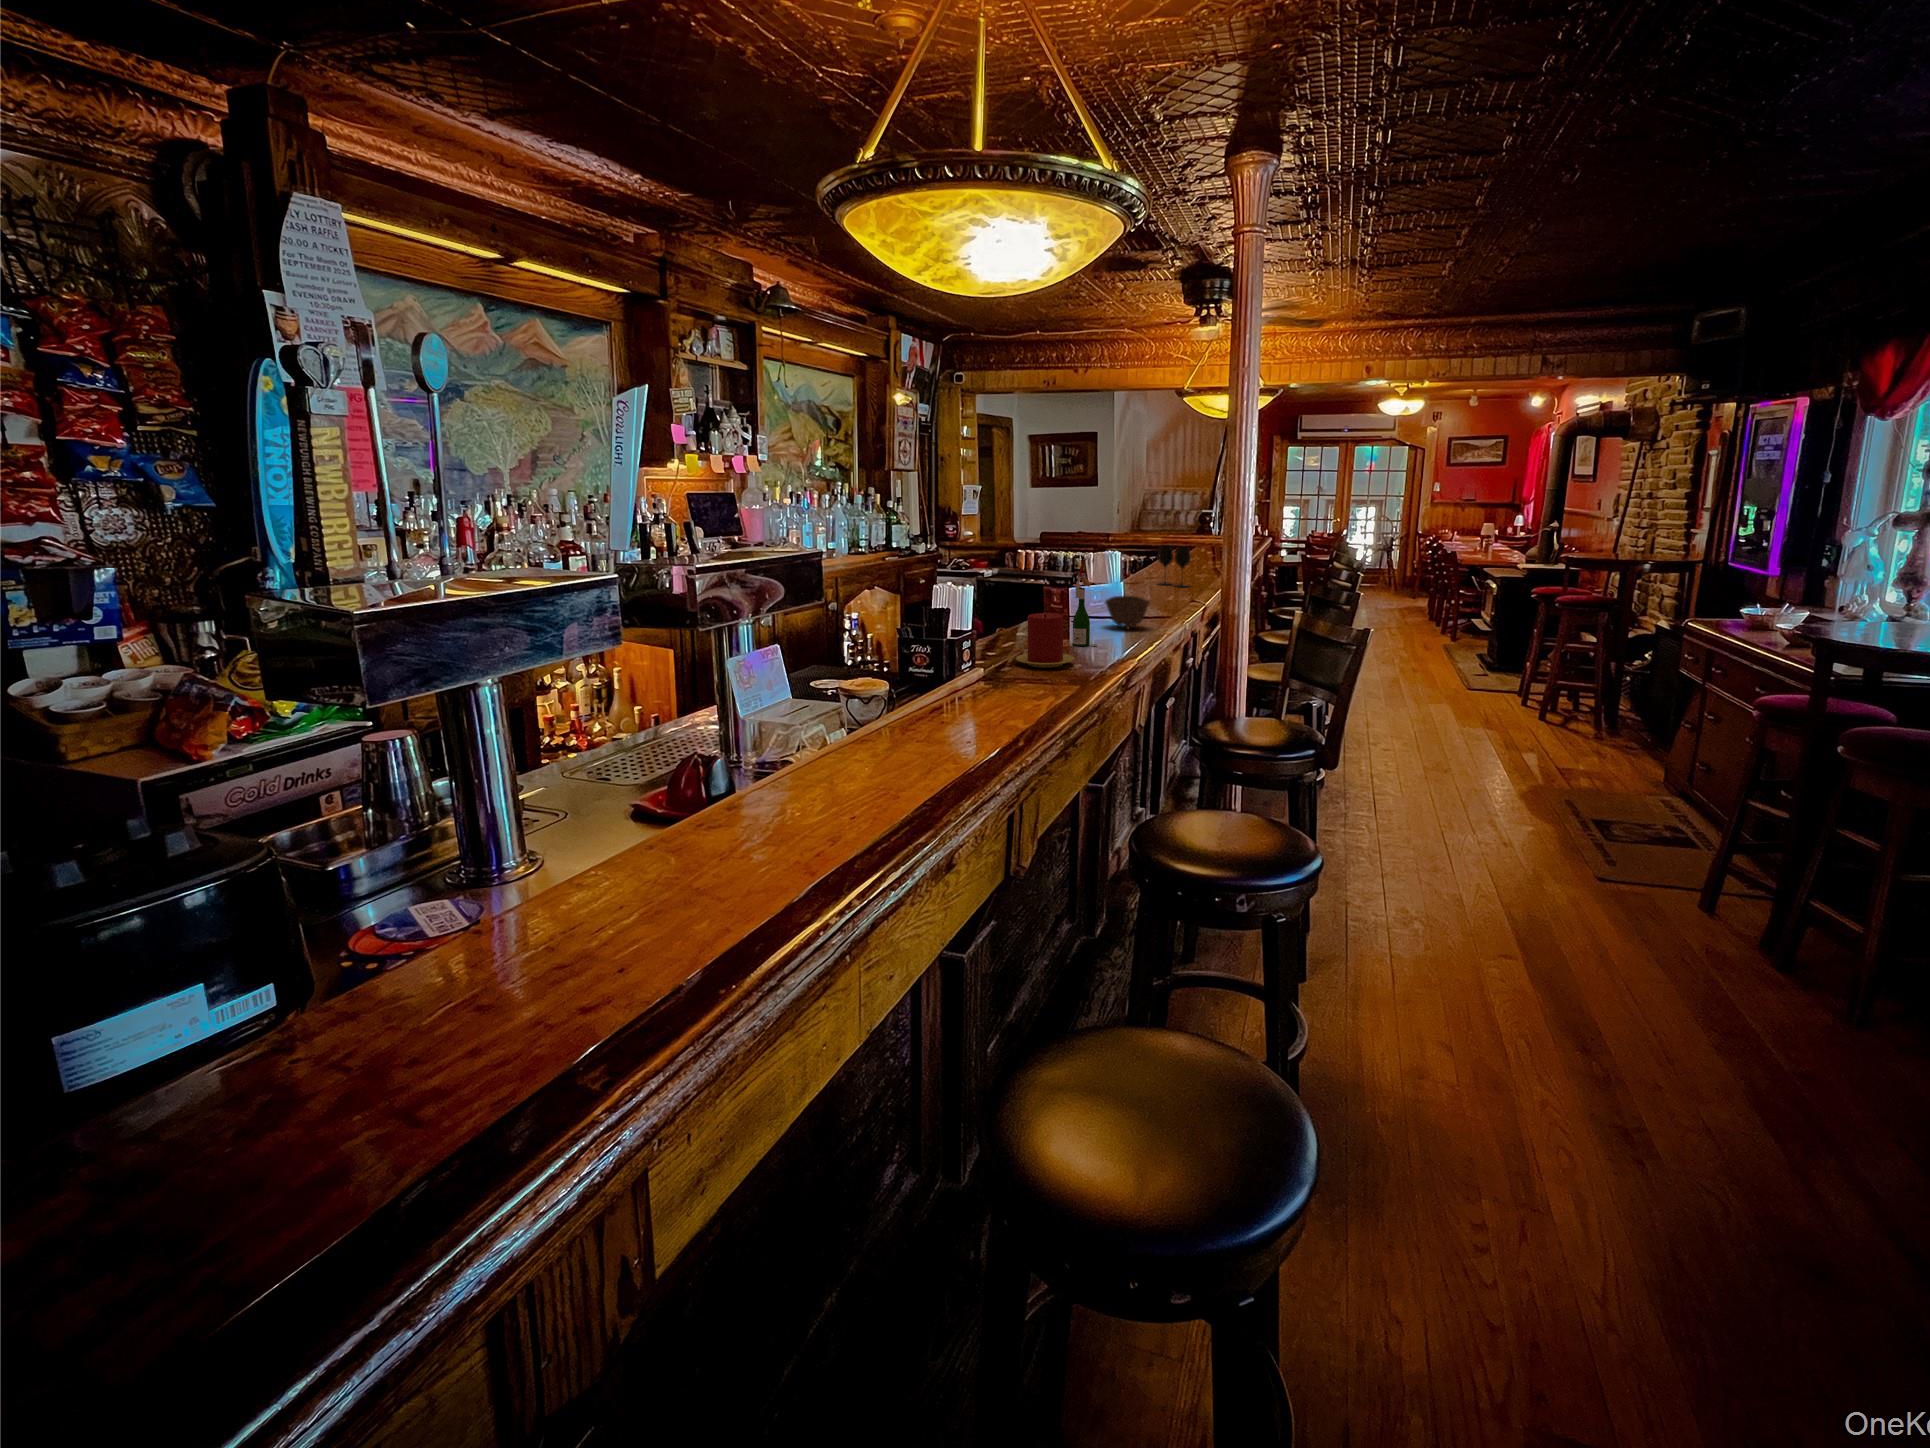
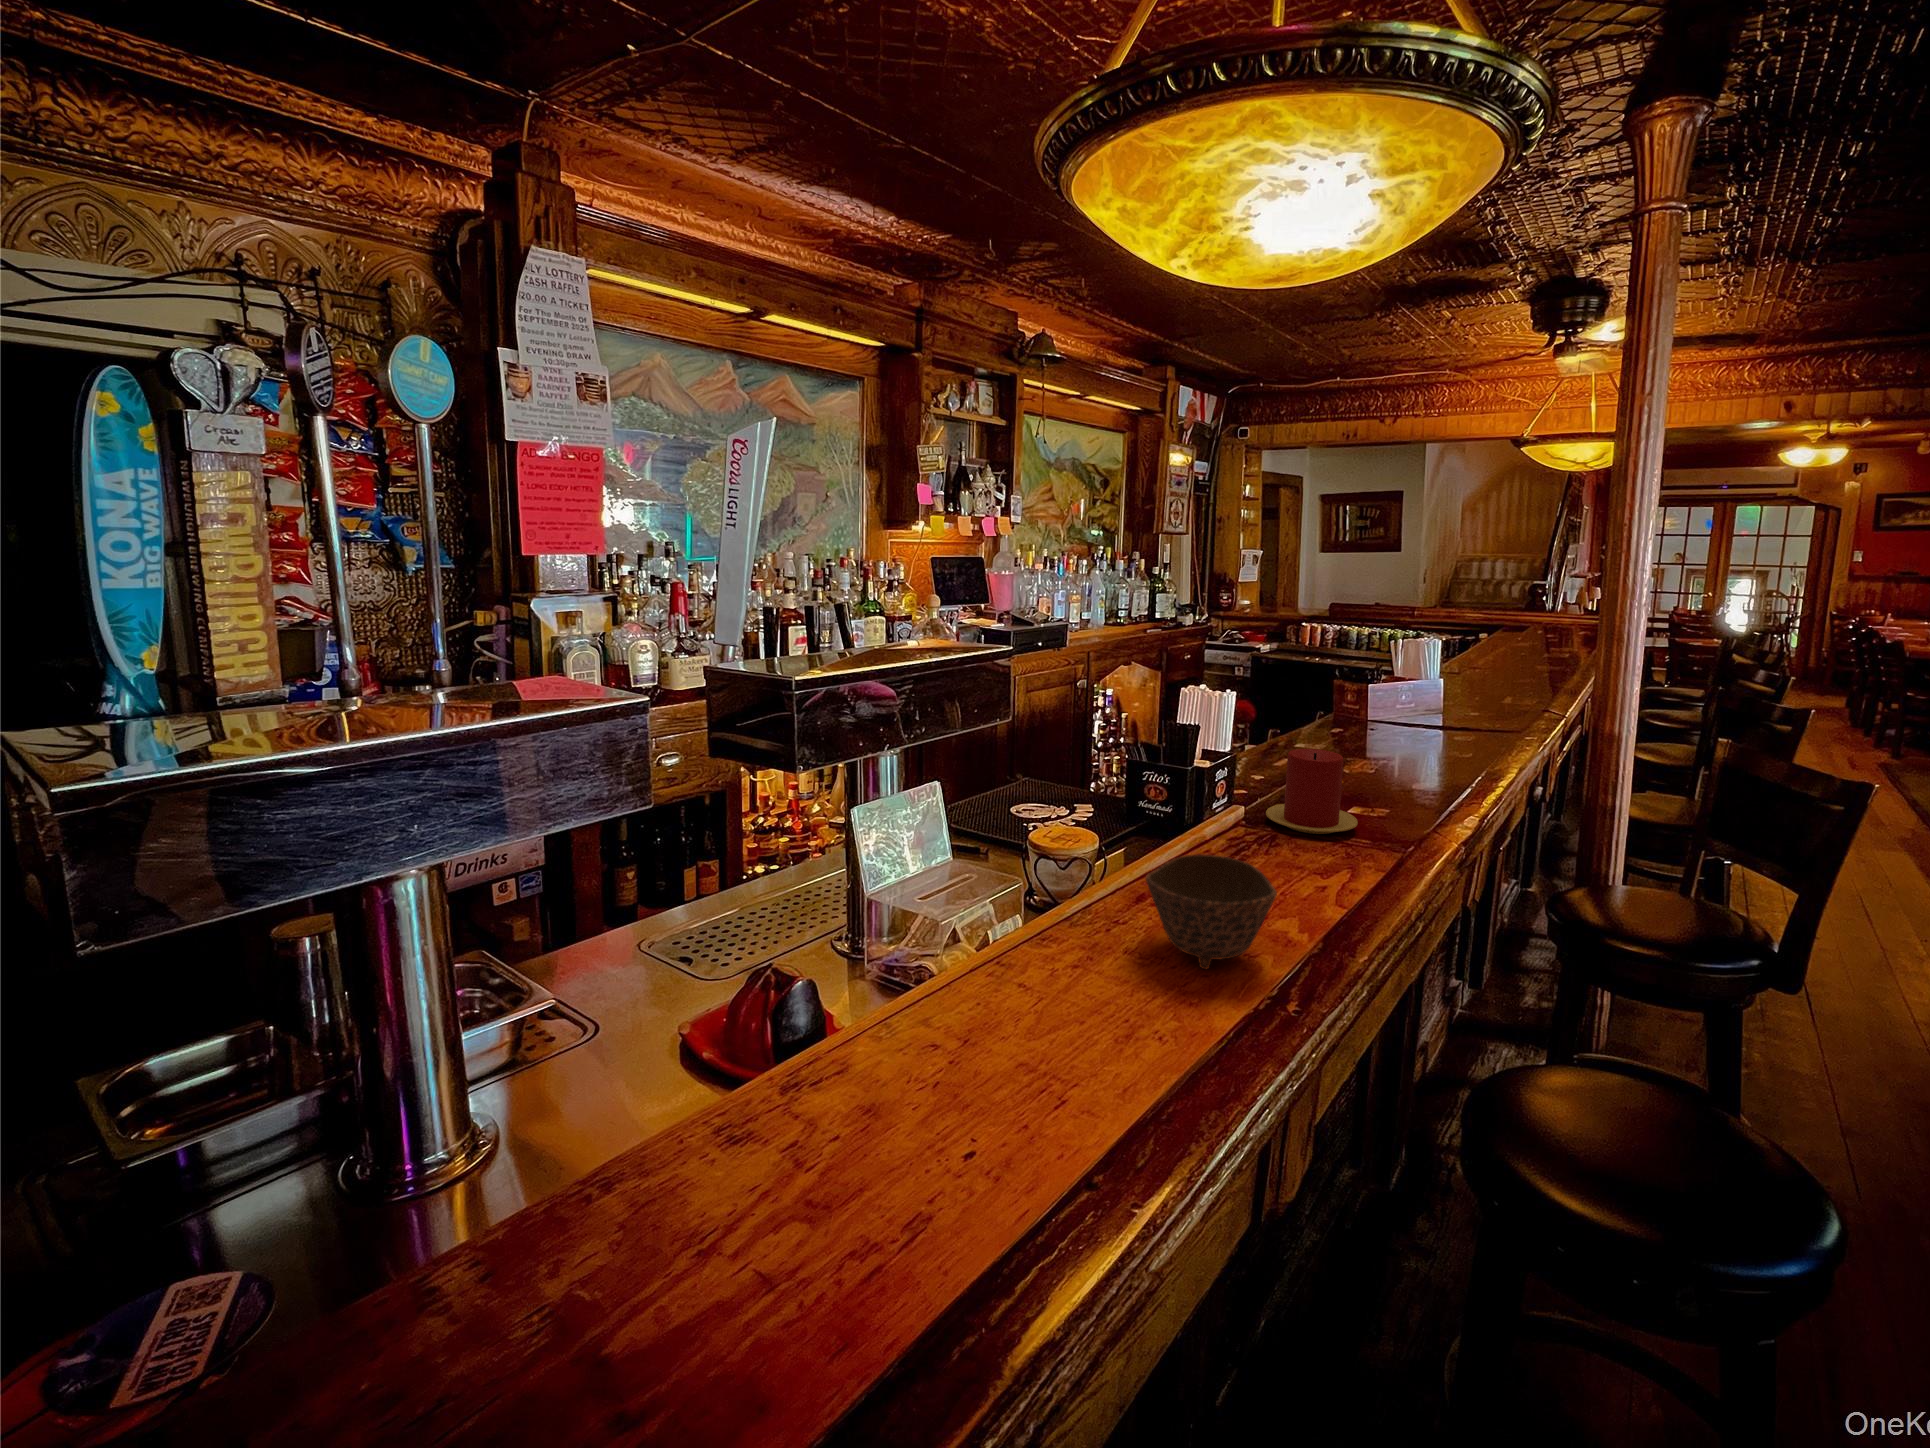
wine glass: present [1158,545,1191,587] -> none [1478,635,1532,691]
wine bottle: present [1073,558,1097,646] -> none [1356,666,1395,794]
bowl: present [1105,596,1150,629] -> present [1146,854,1277,969]

